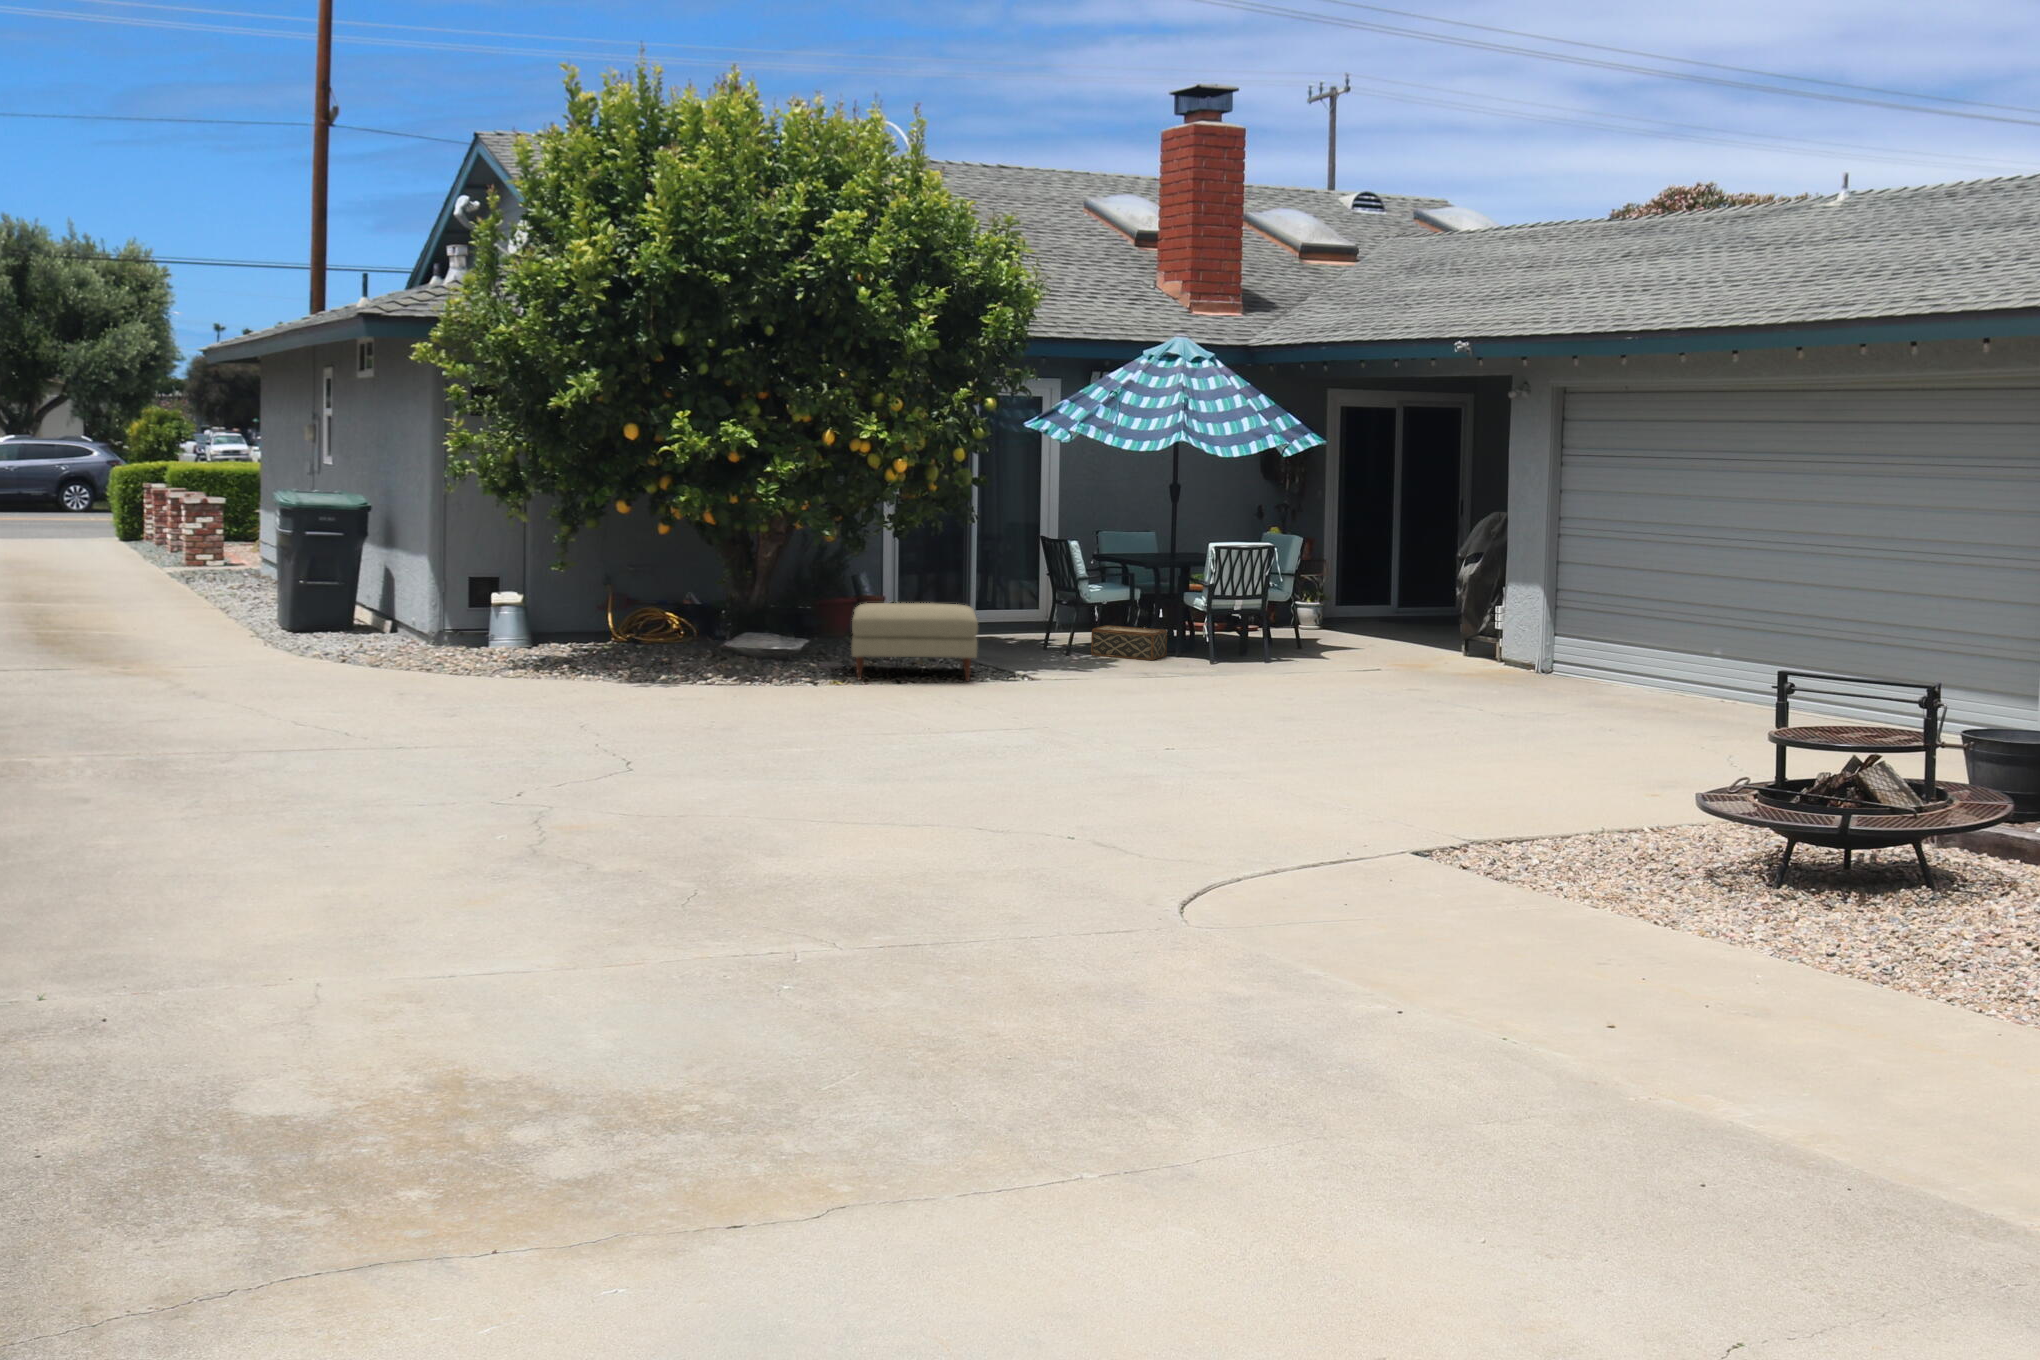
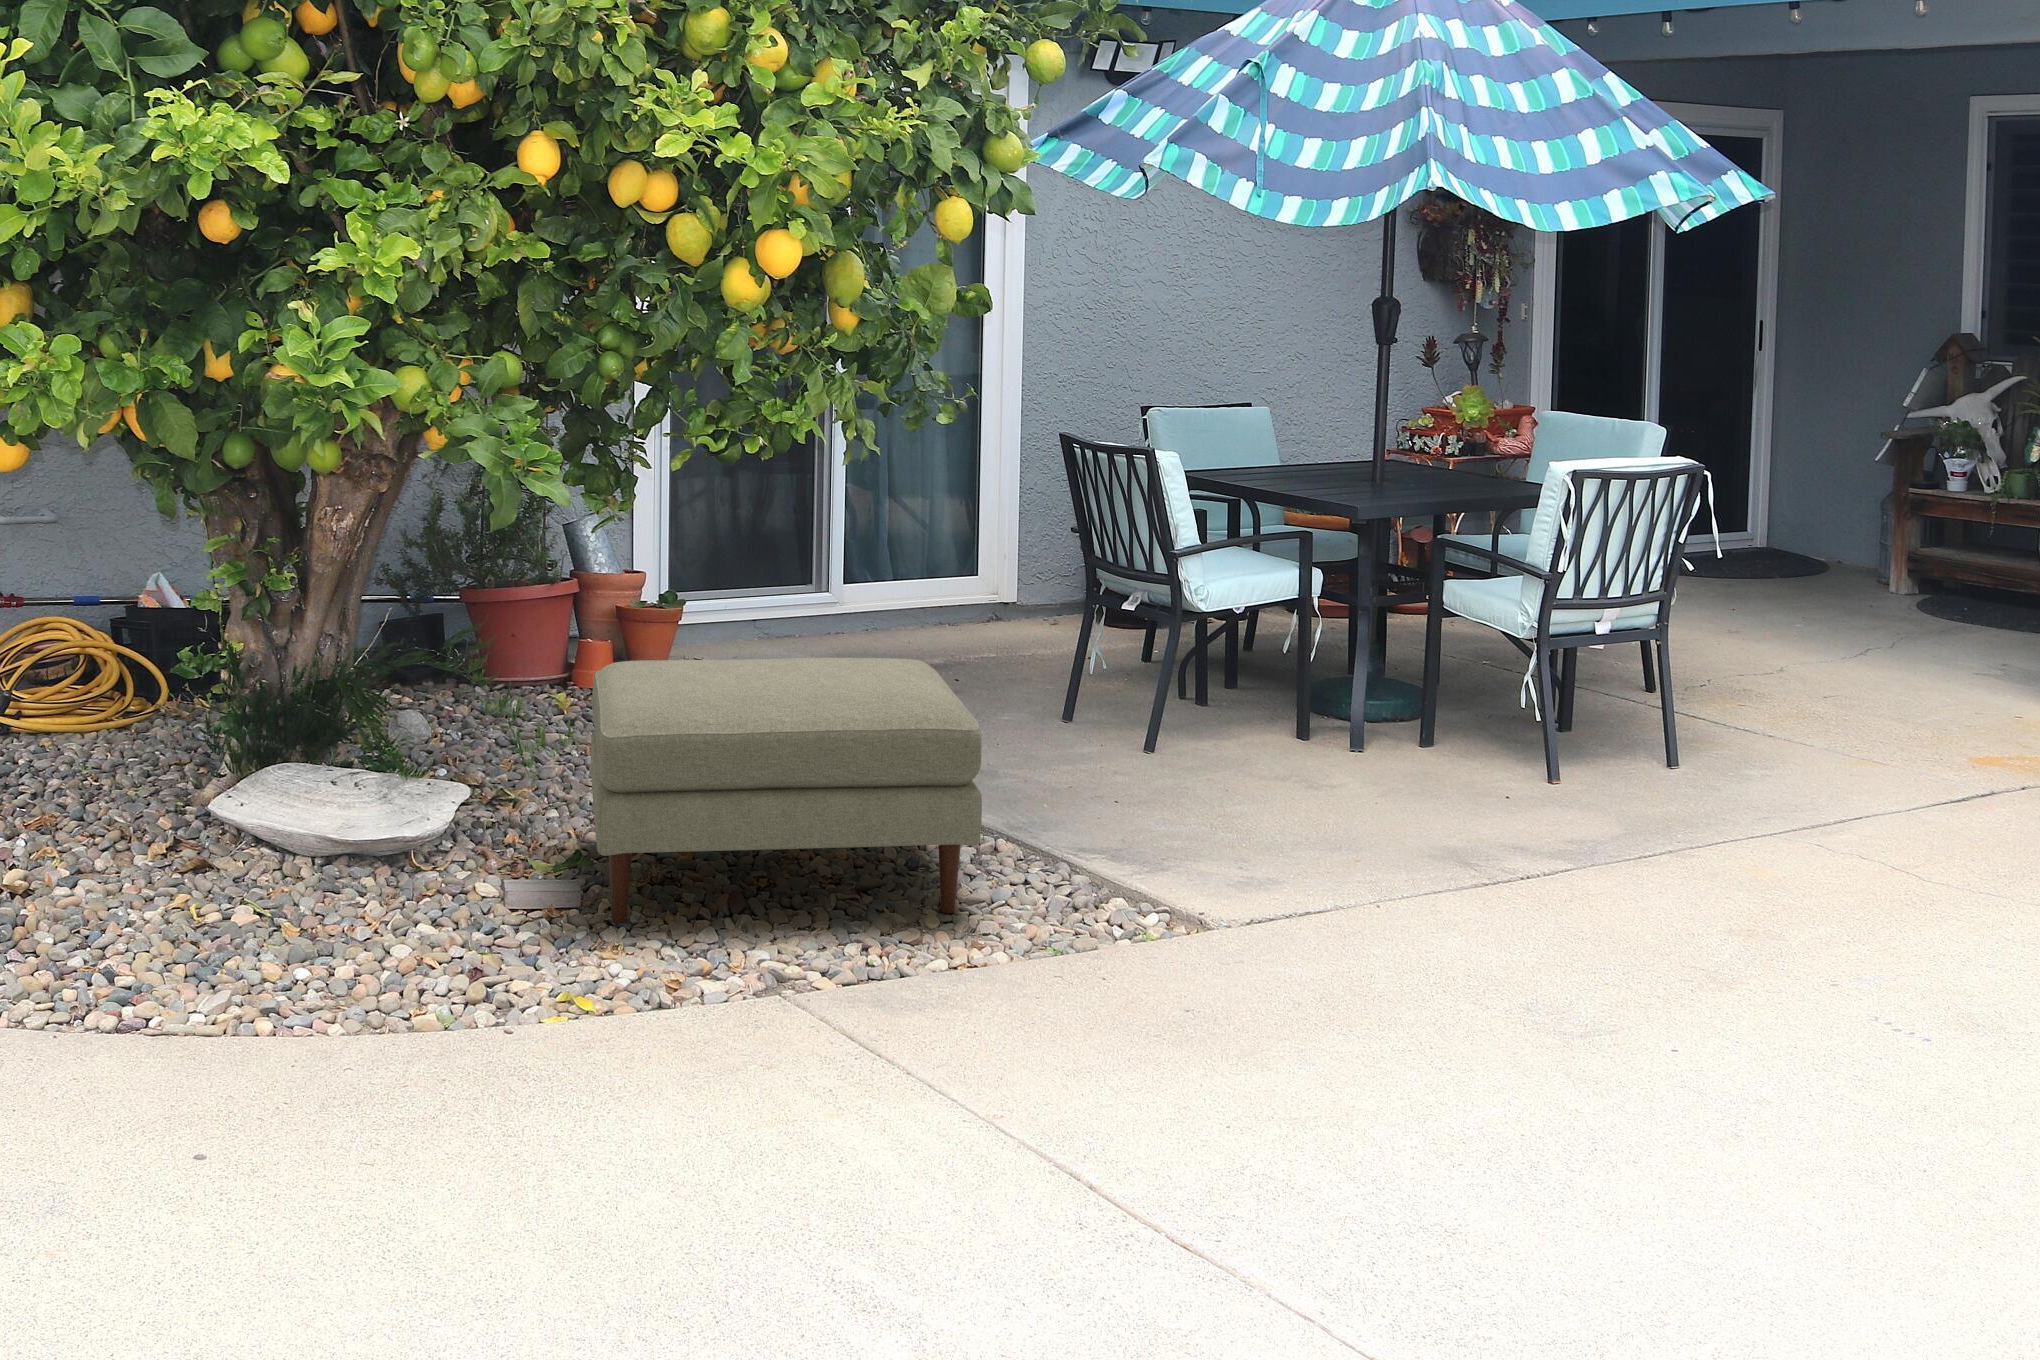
woven basket: present [1091,625,1167,660] -> none [1194,667,1386,770]

